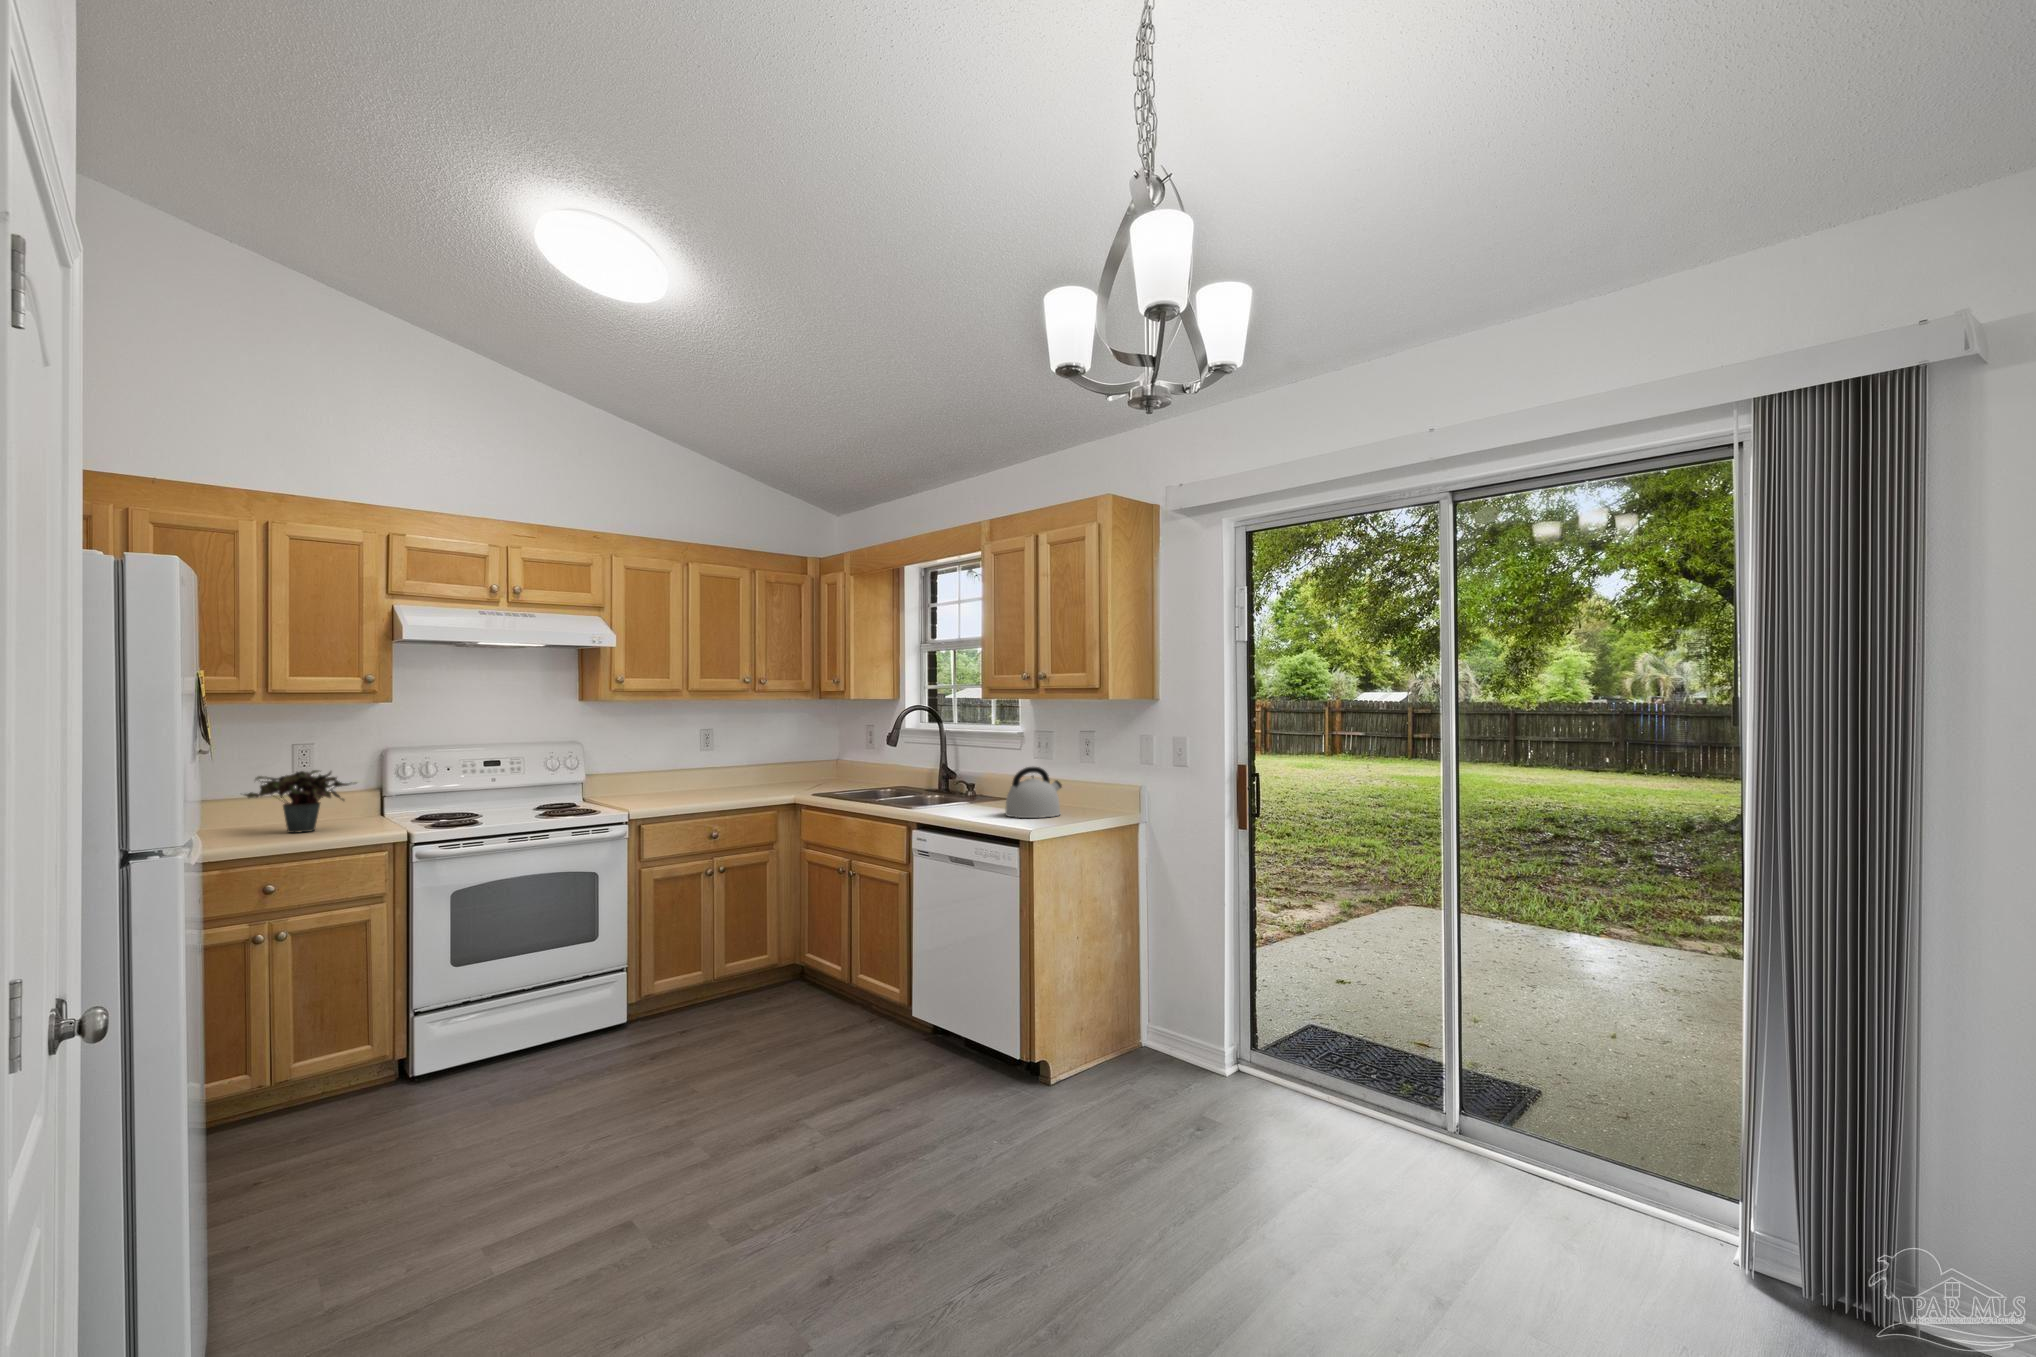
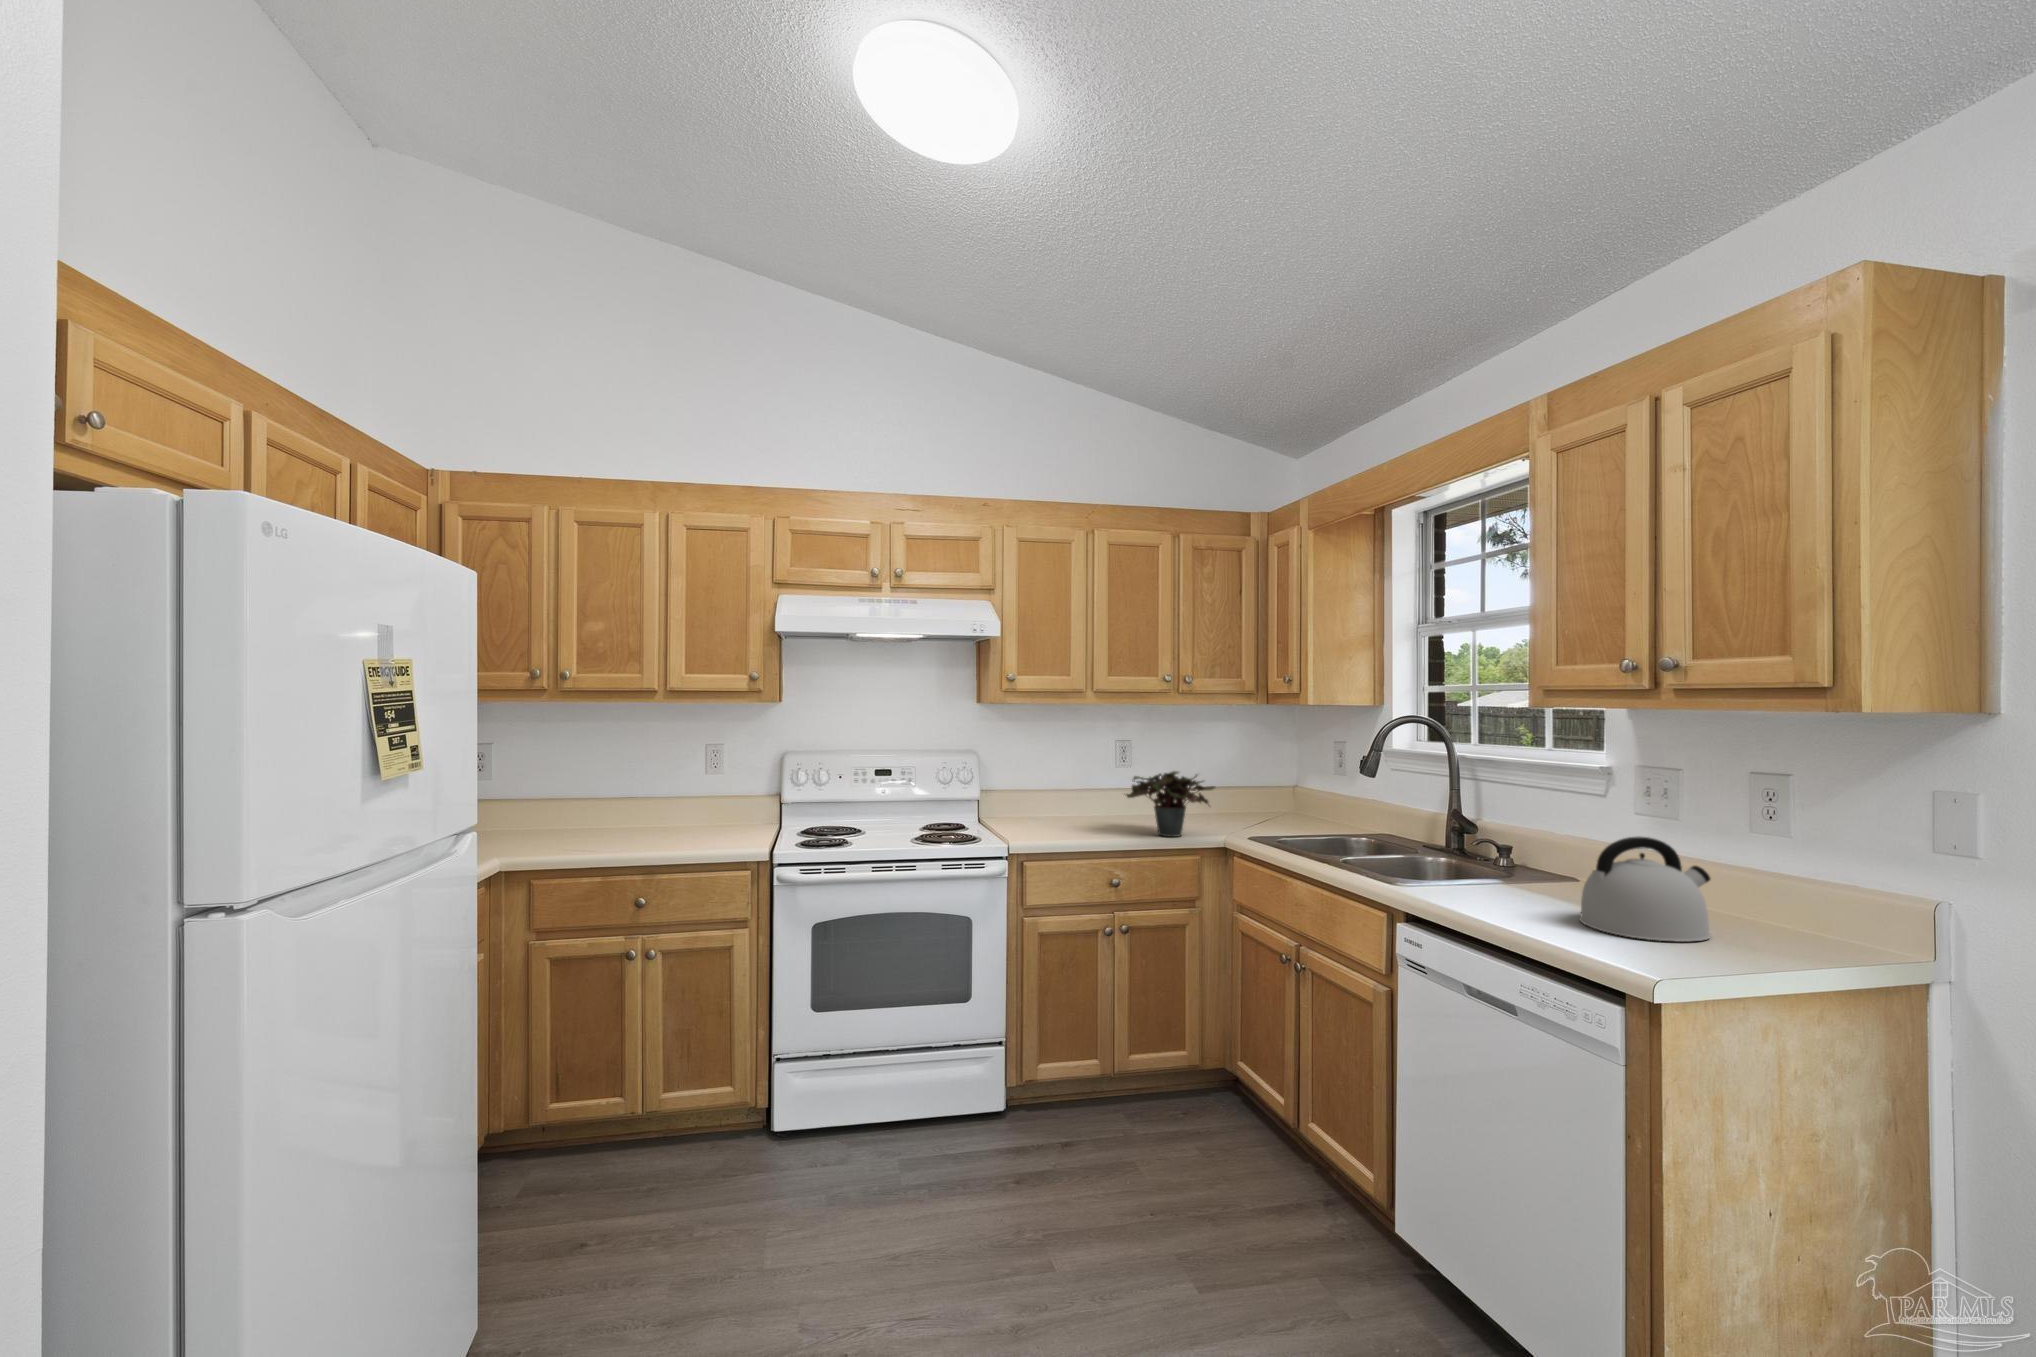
potted plant: present [244,770,355,833] -> present [1126,771,1215,837]

